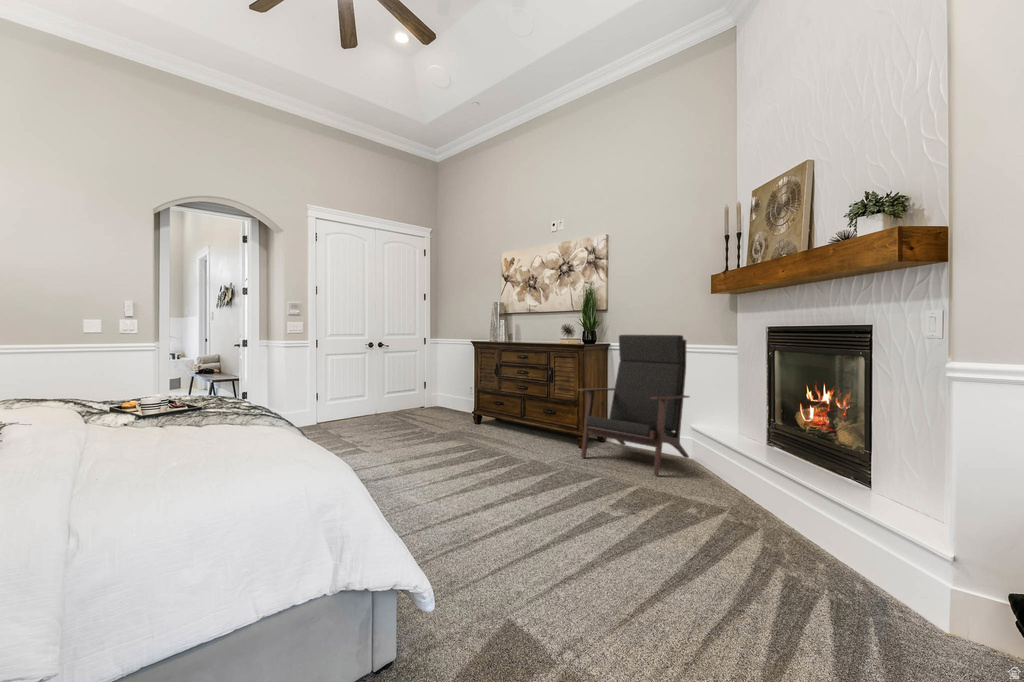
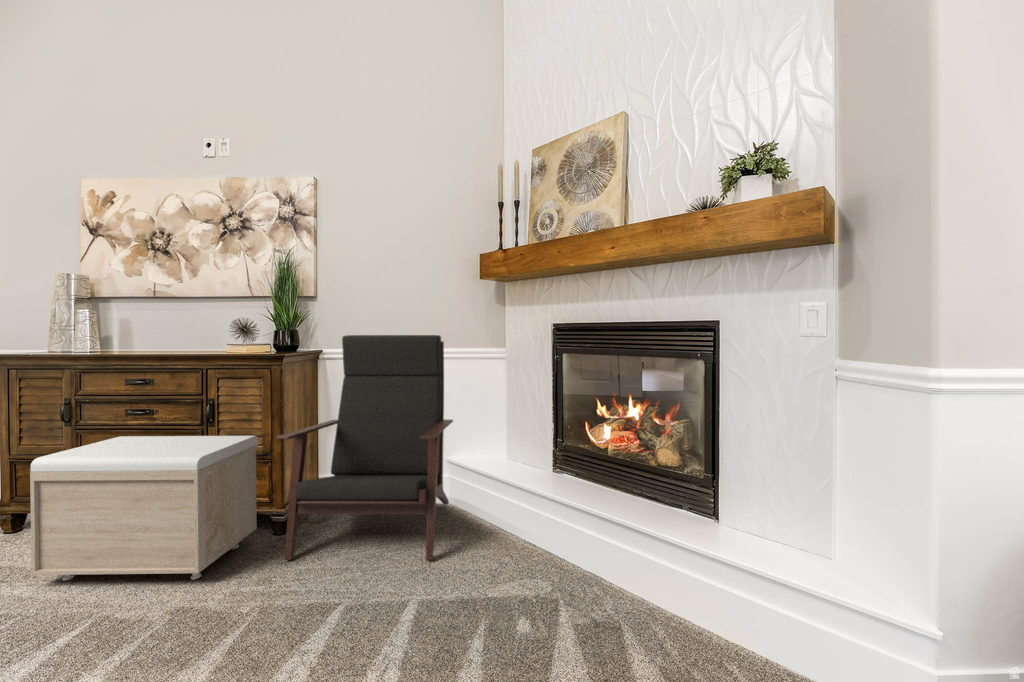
storage bench: none [489,384,572,454] -> present [30,436,258,581]

